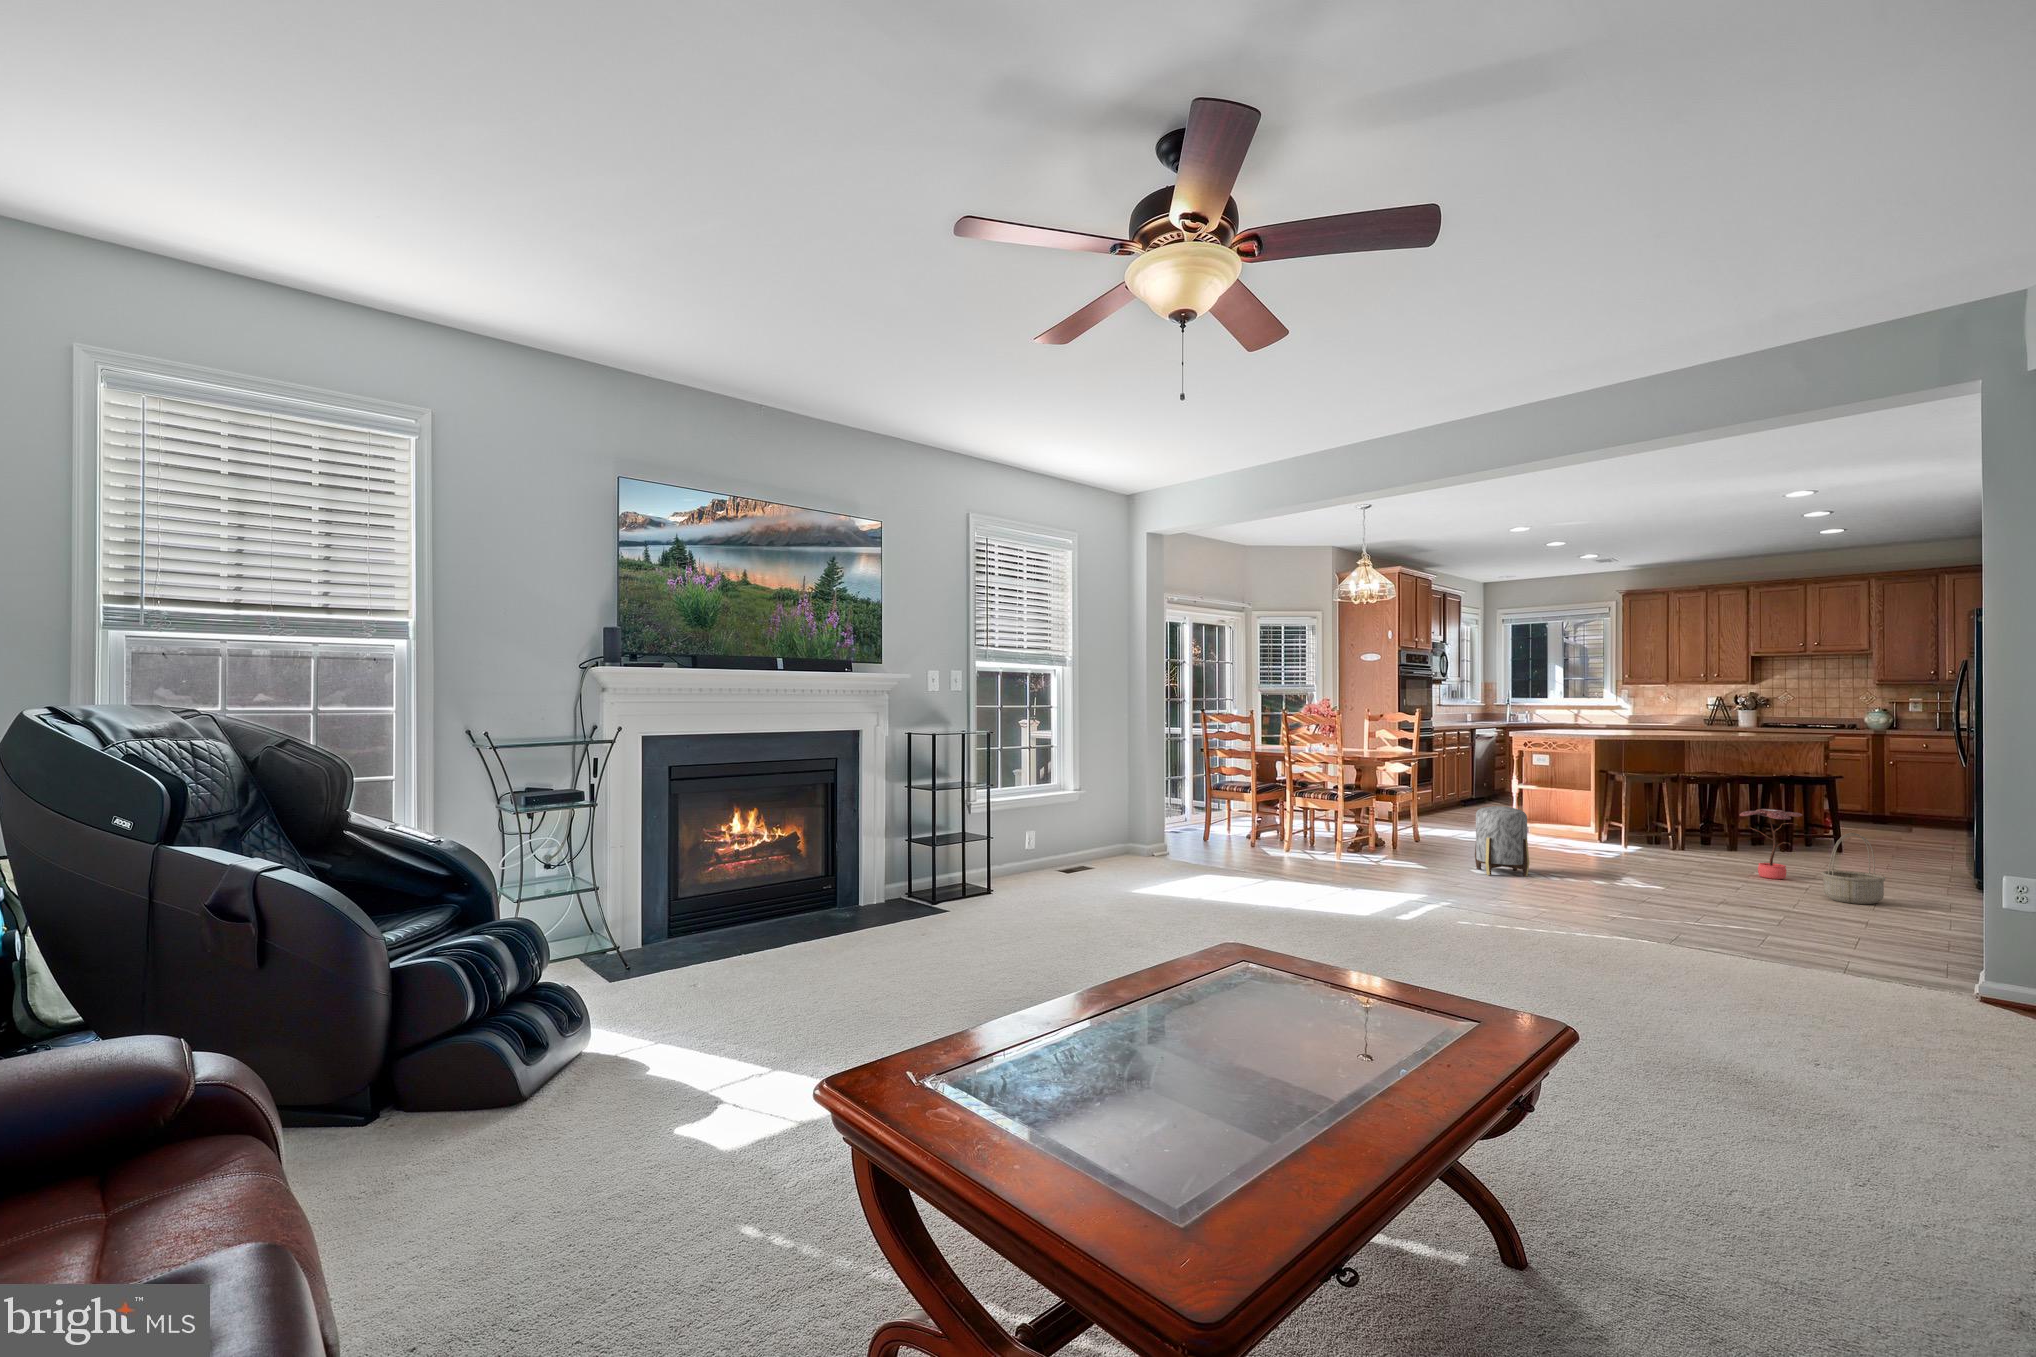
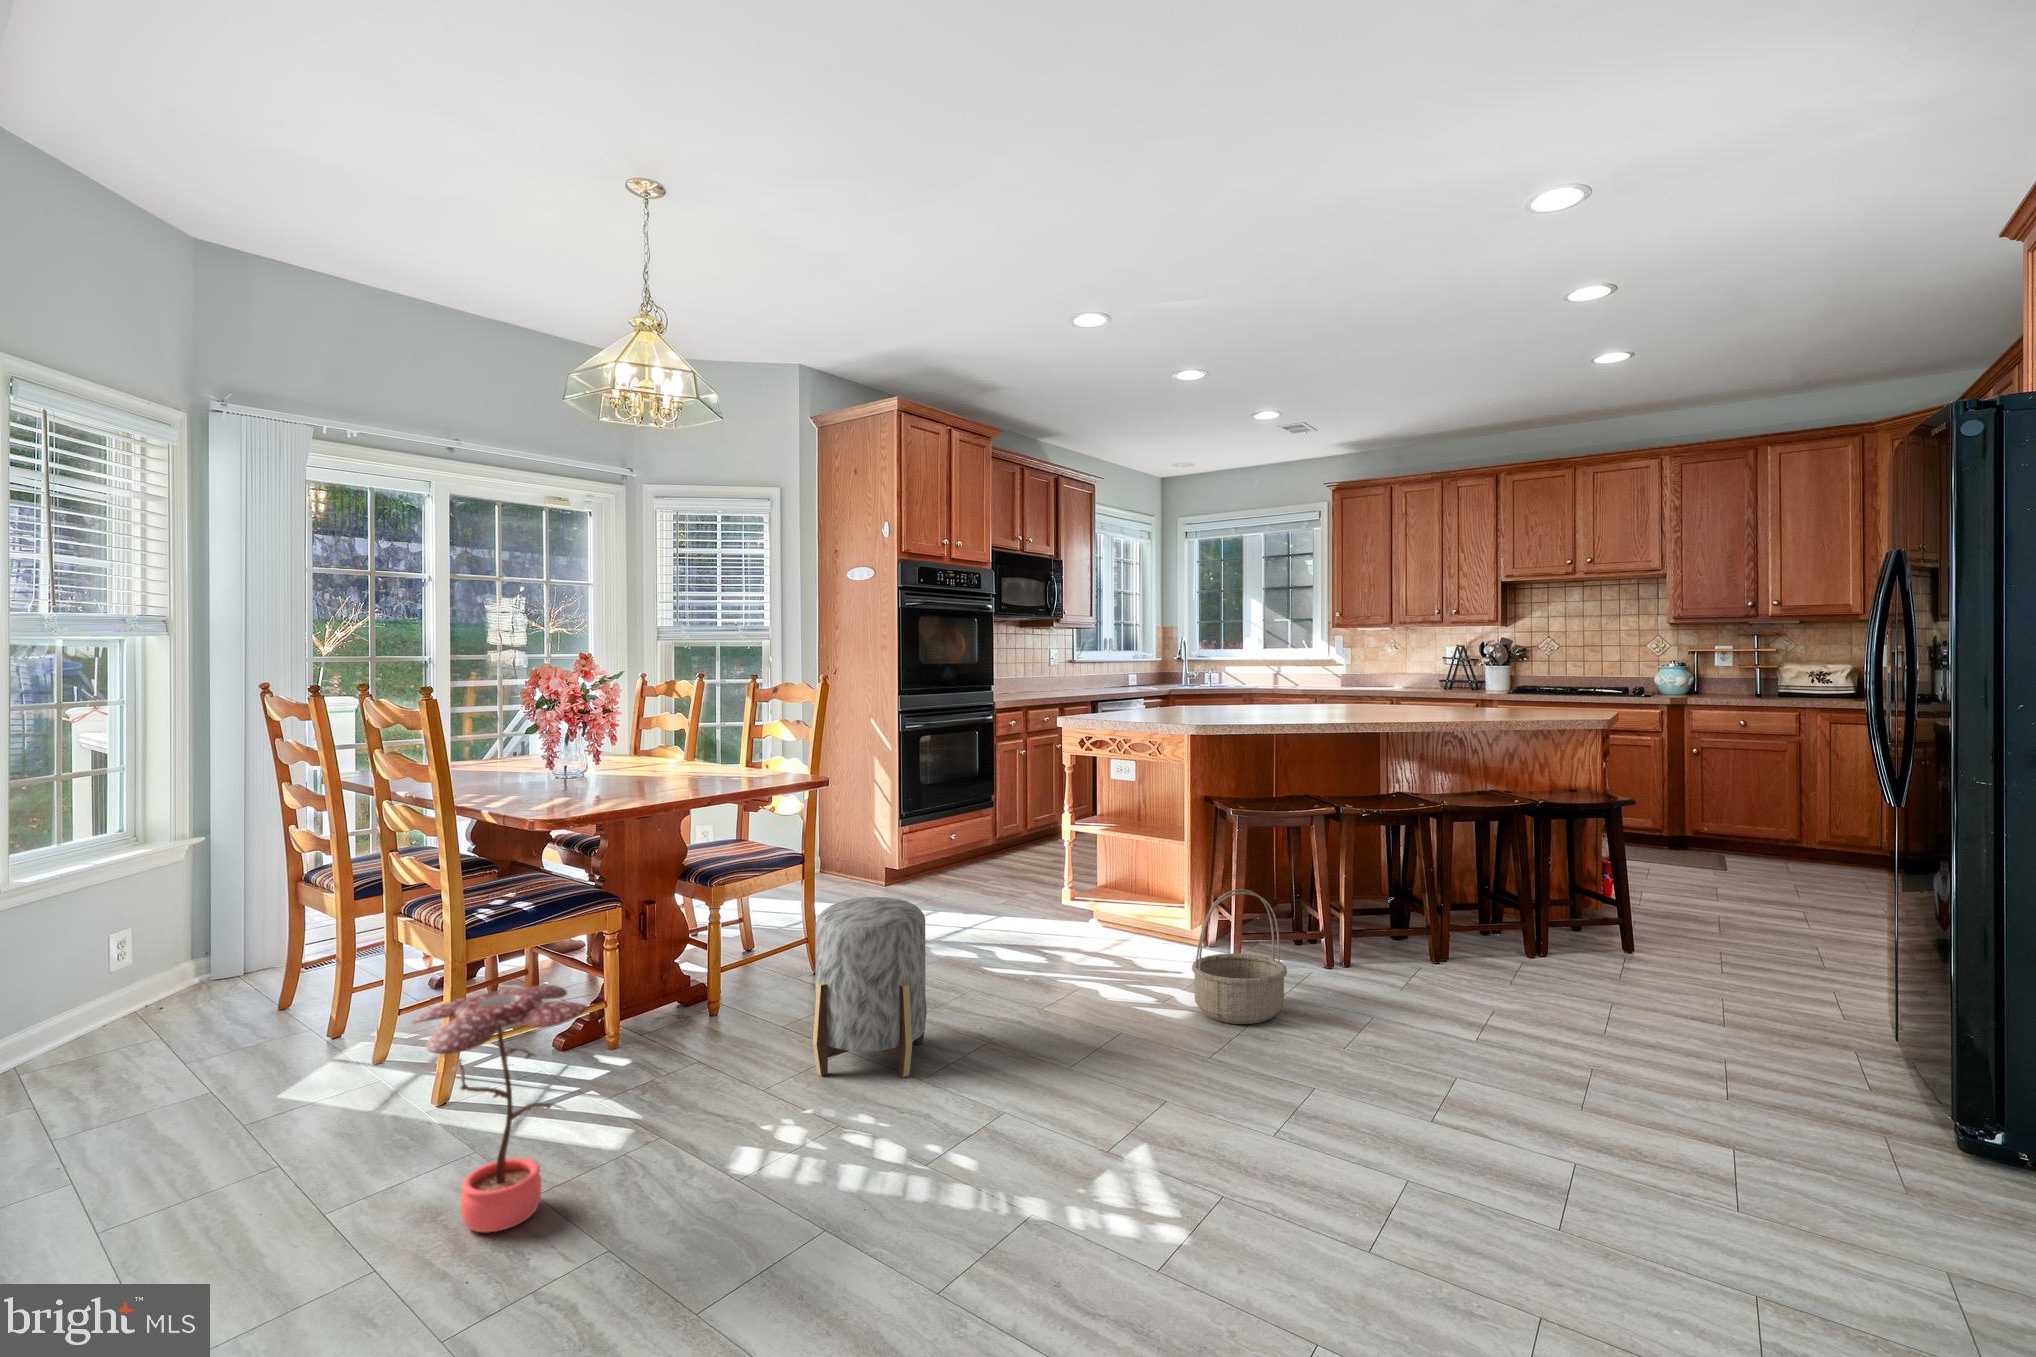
potted plant: present [1740,809,1802,879] -> present [412,985,588,1232]
basket: present [1821,833,1885,904] -> present [1192,889,1287,1024]

